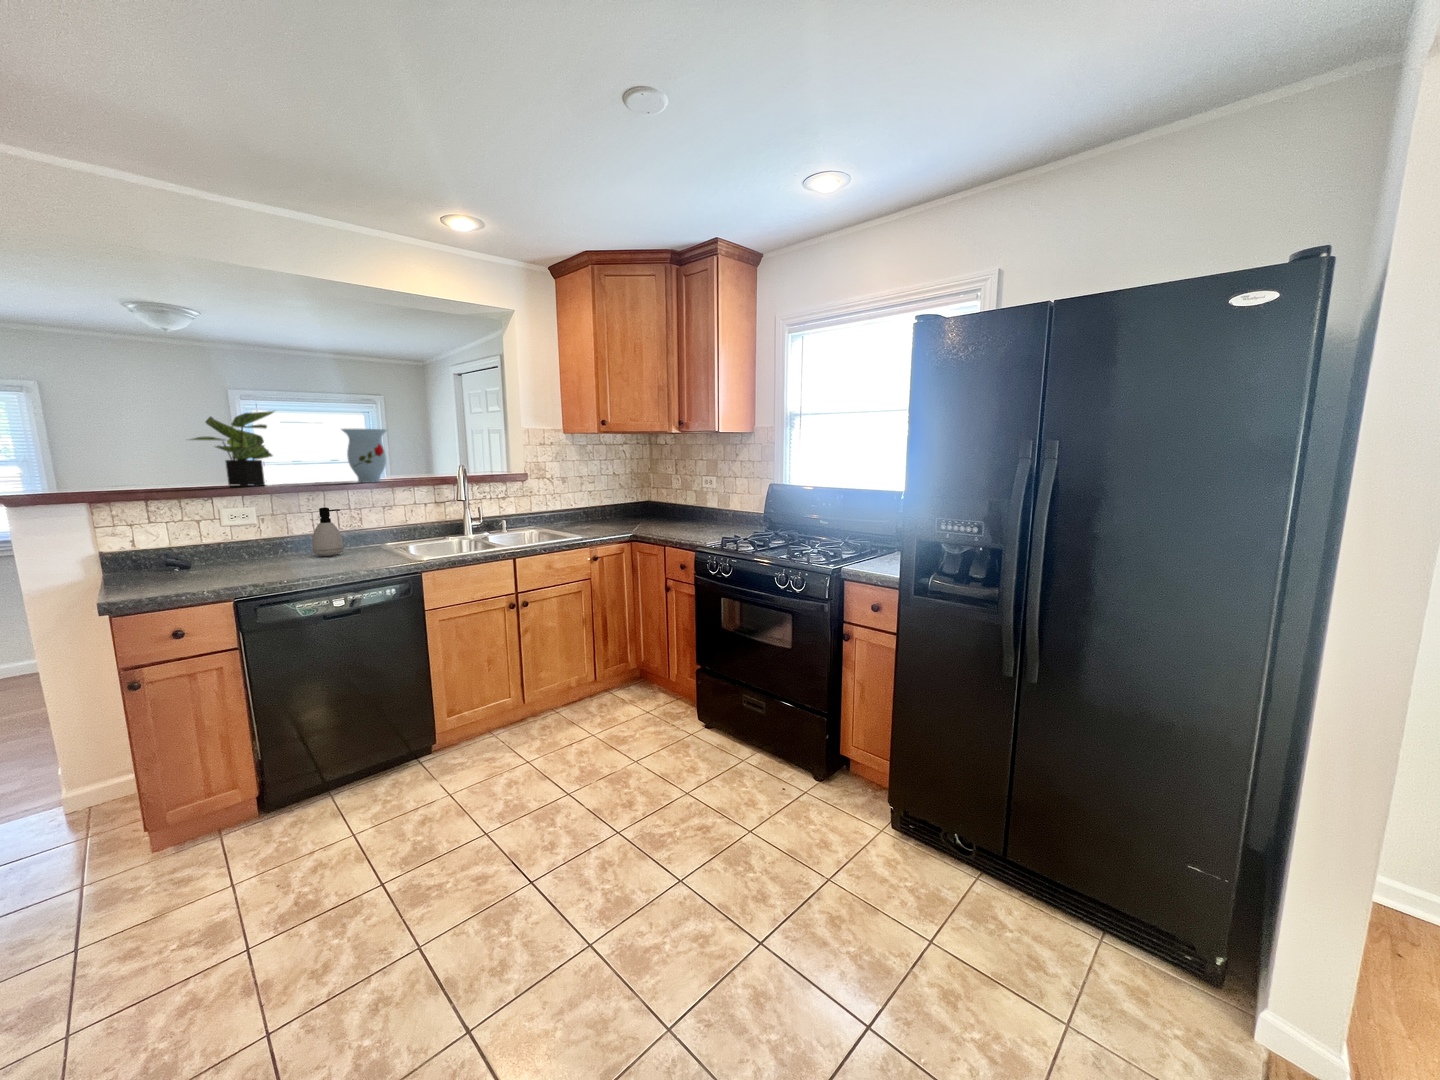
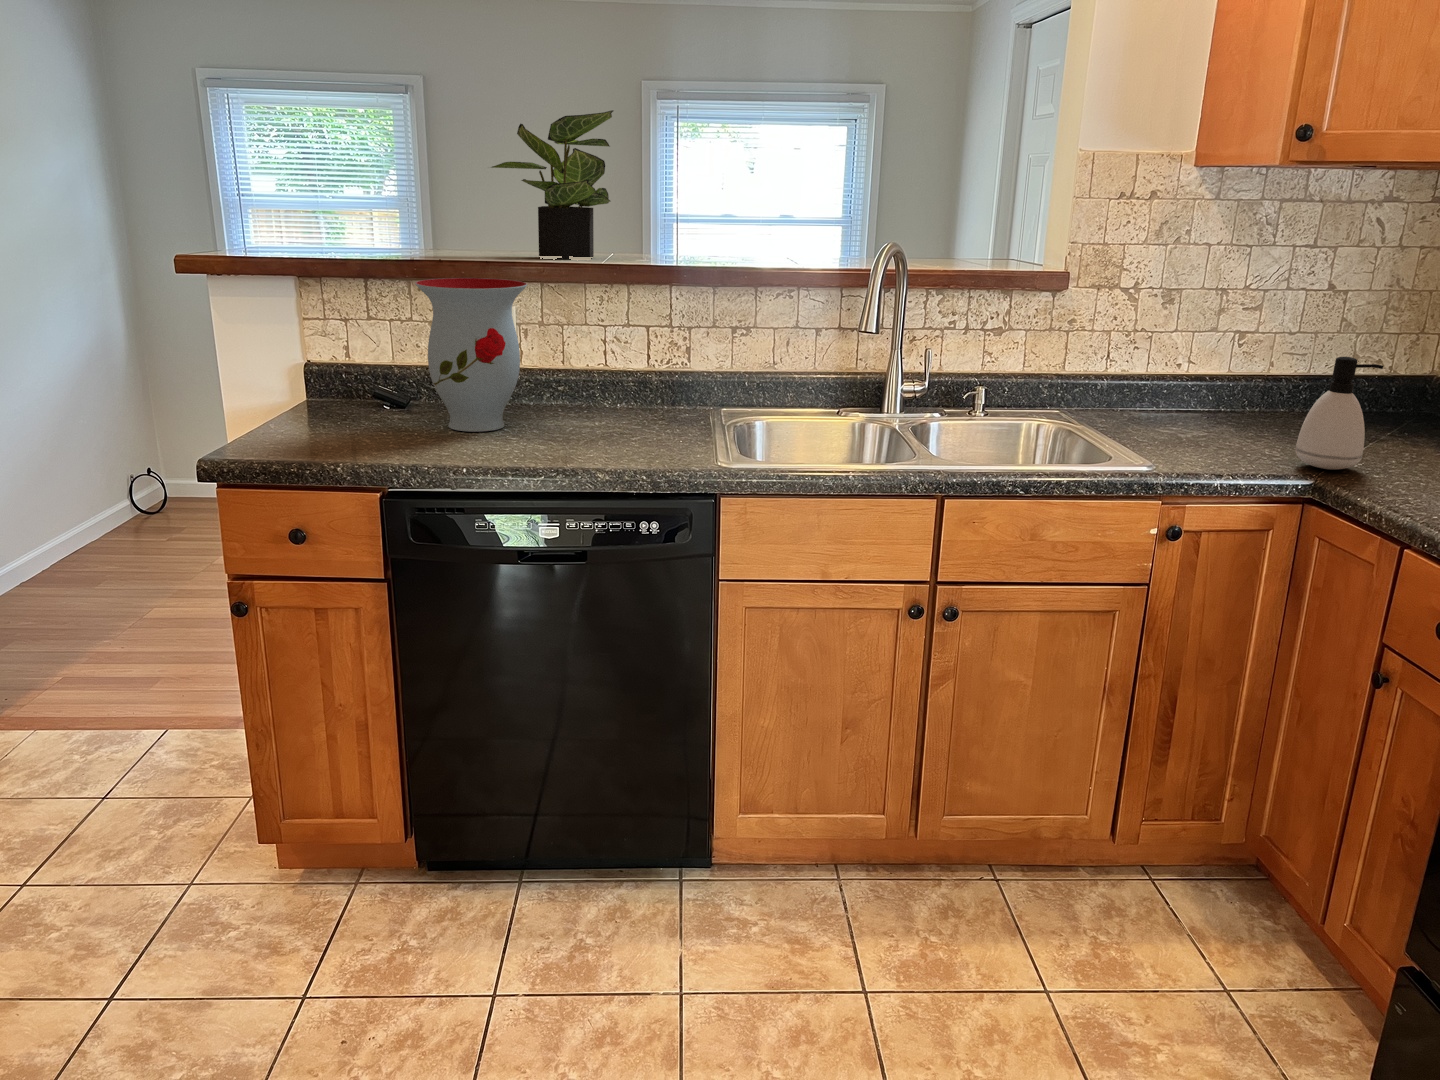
vase: present [342,429,386,483] -> present [415,278,527,432]
soap dispenser: present [312,507,344,556] -> present [1296,357,1383,469]

